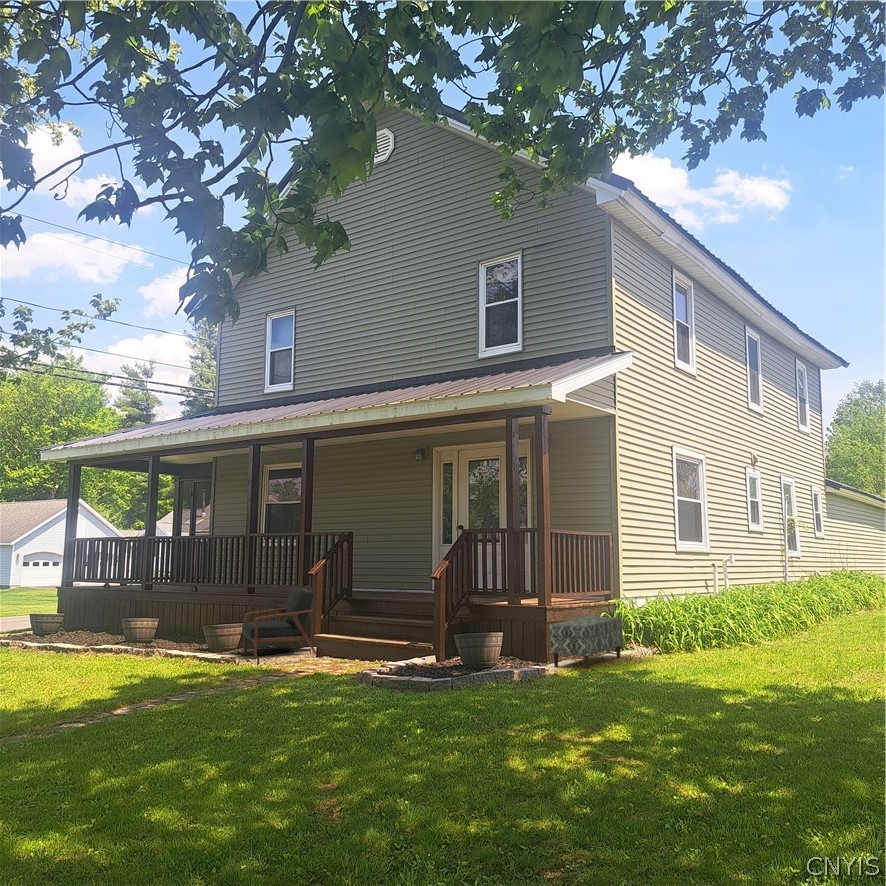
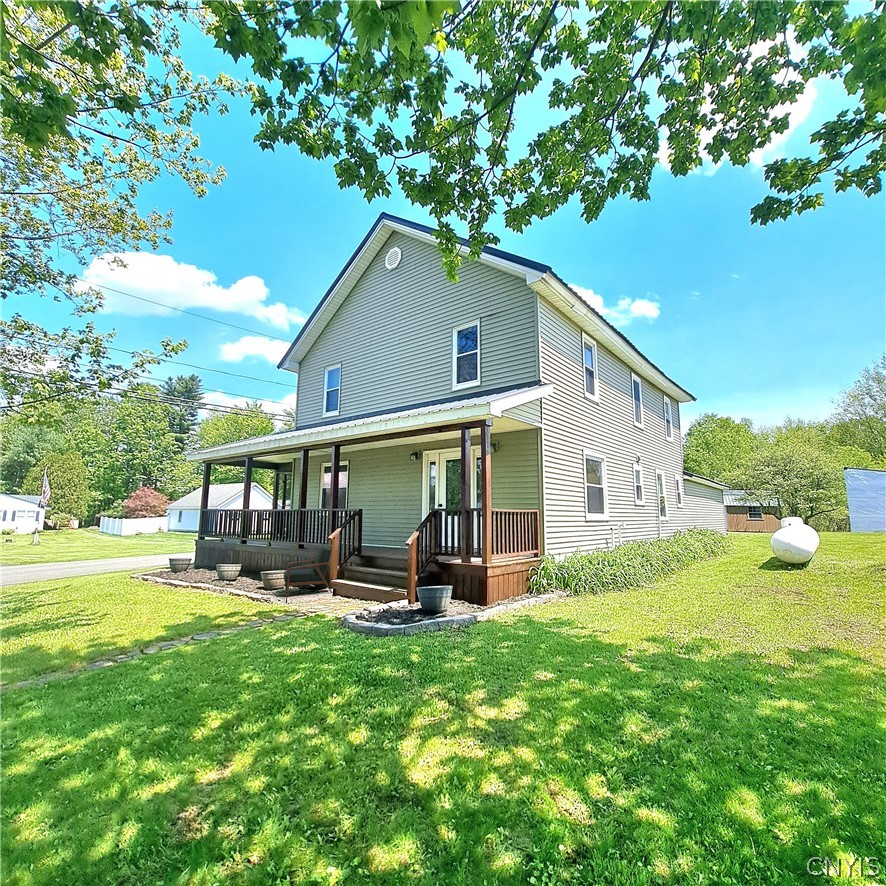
bench: present [550,616,623,669] -> none [488,571,545,616]

